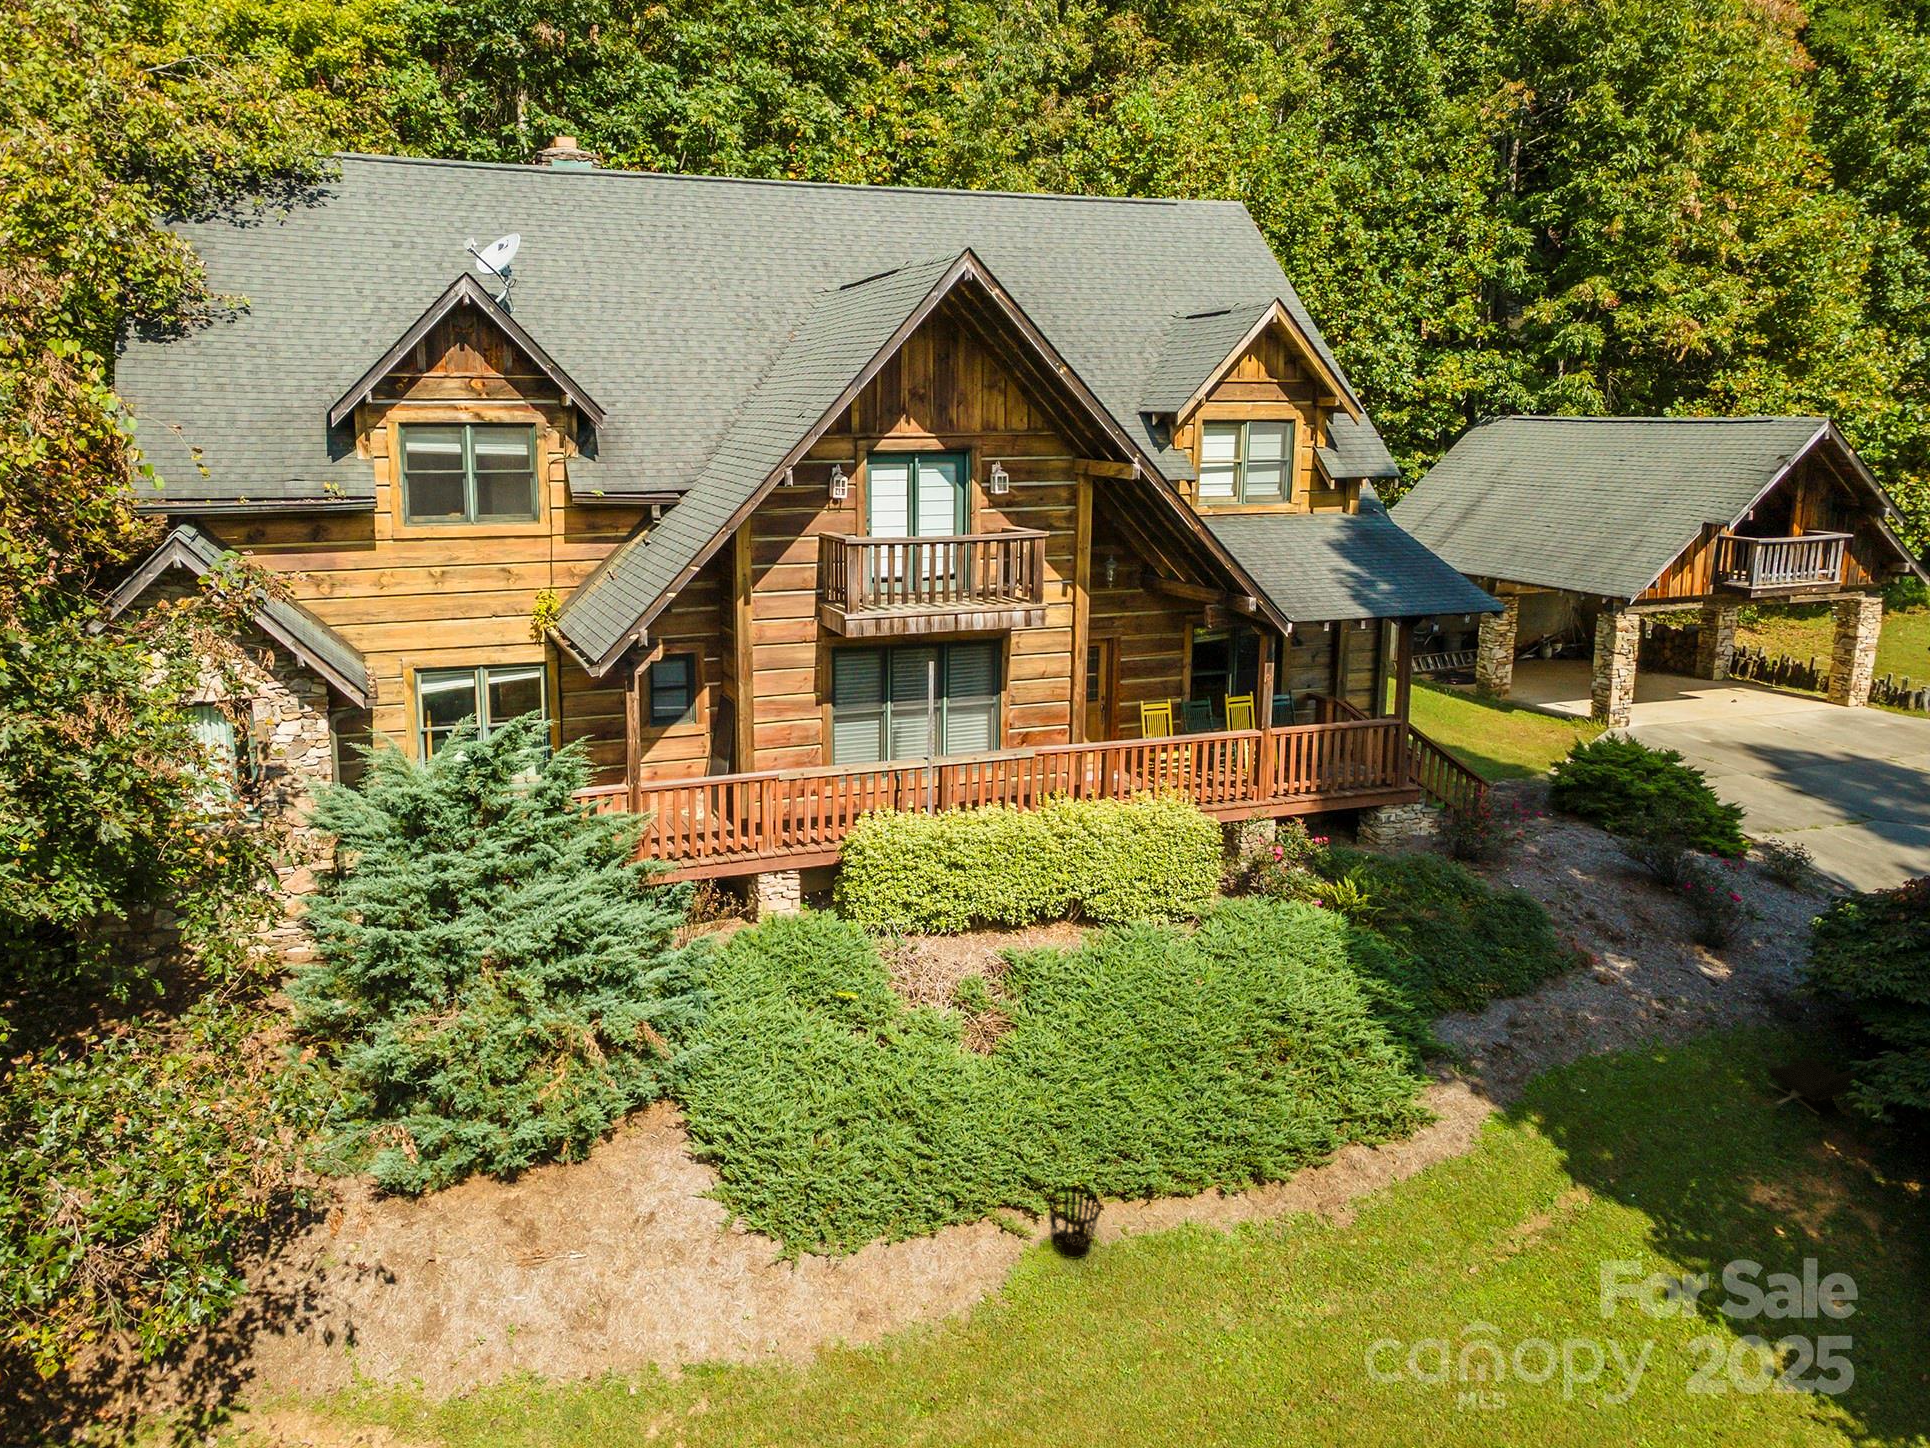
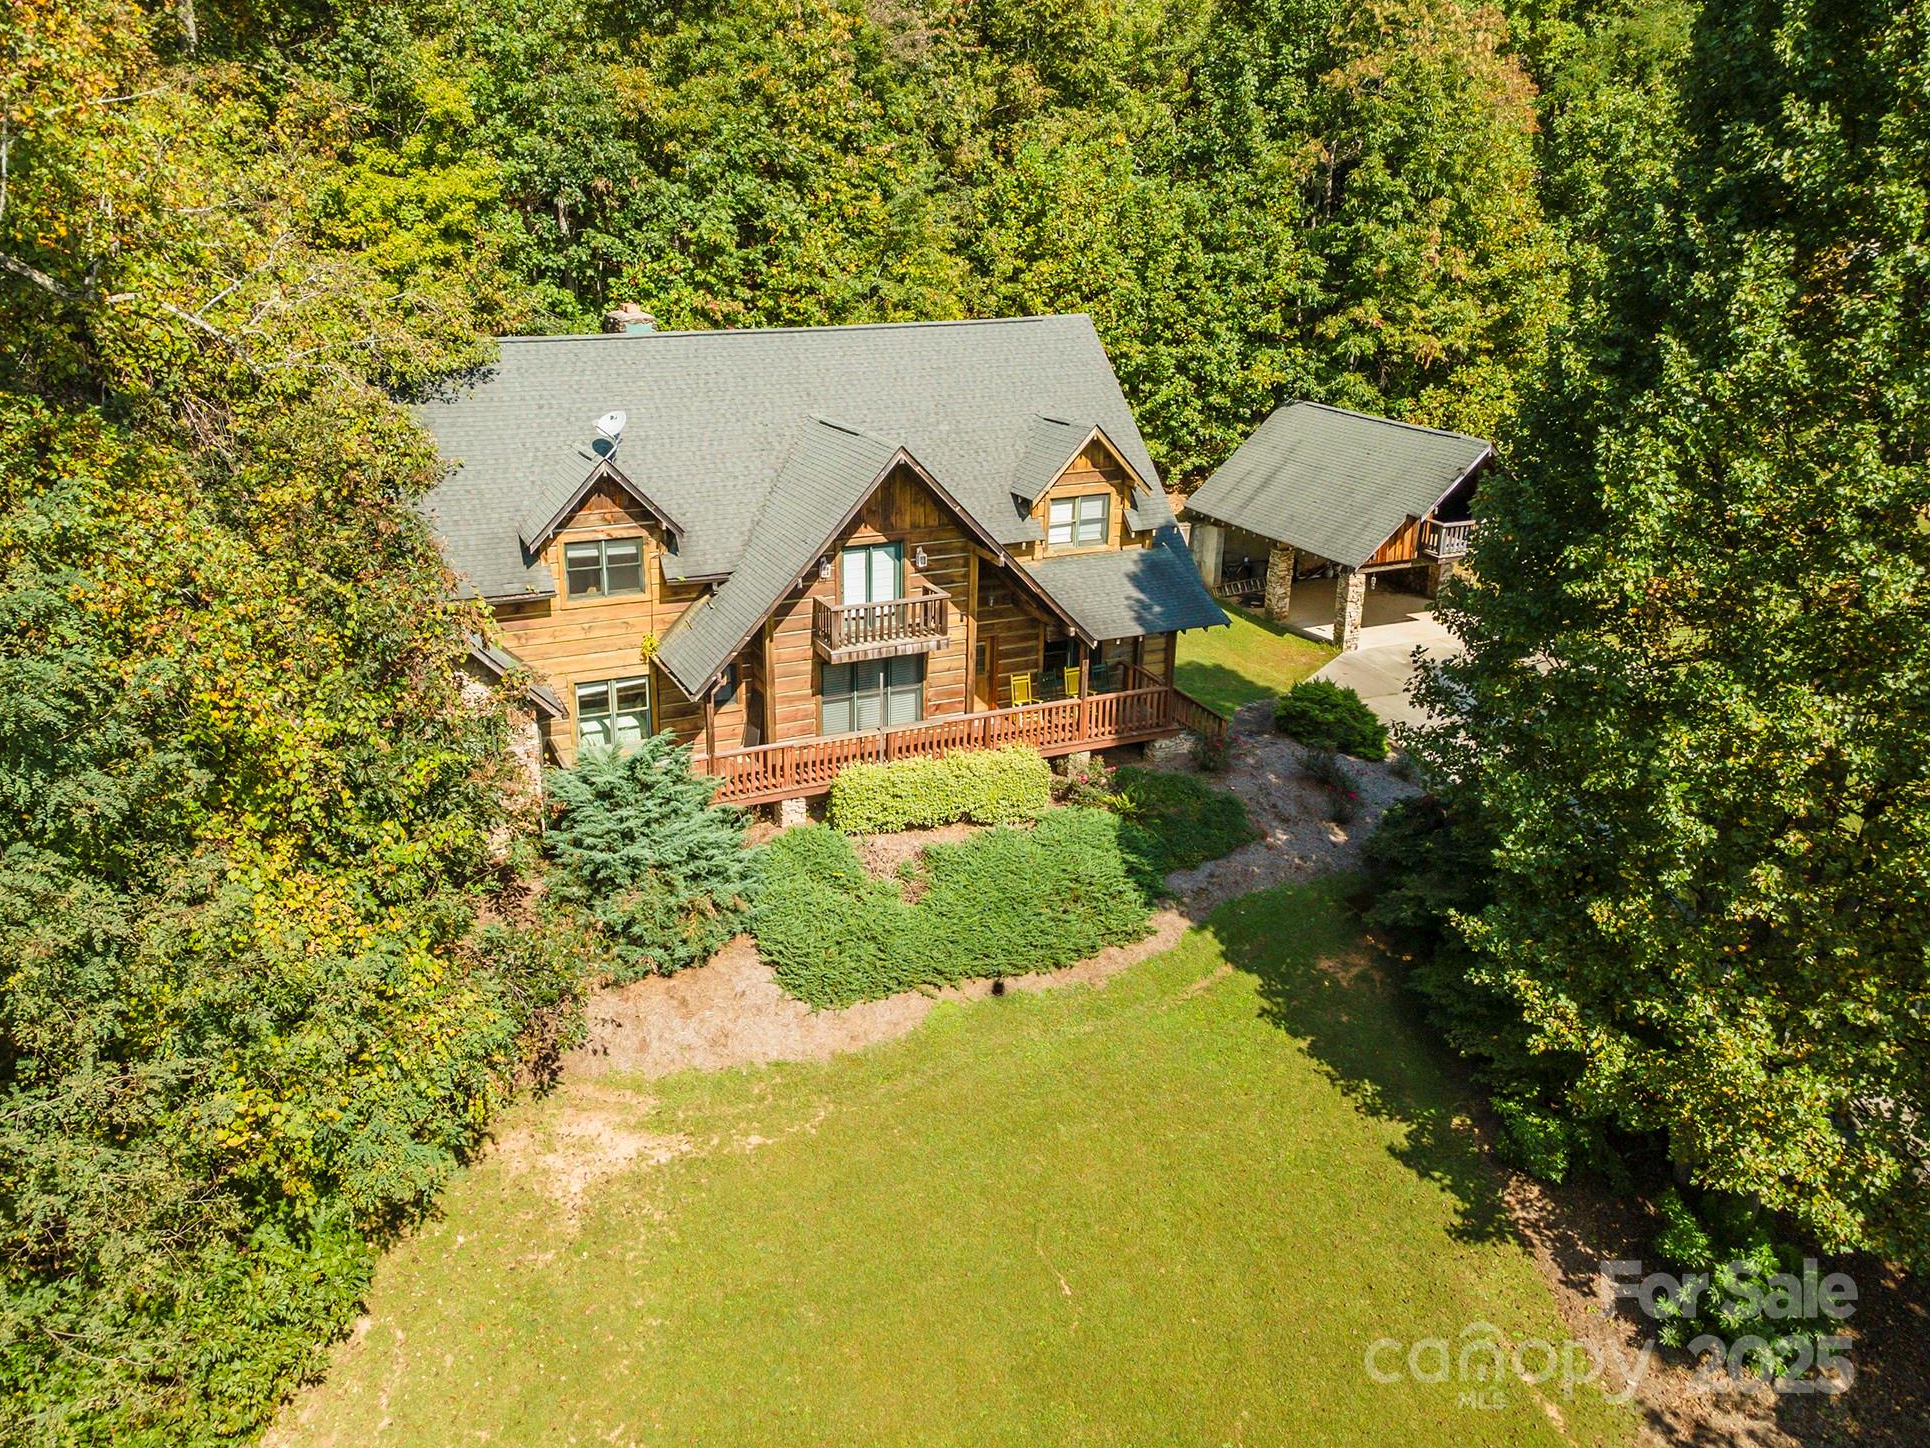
decorative plant: none [1121,1170,1191,1237] -> present [992,977,1017,995]
basket: present [1048,1186,1100,1259] -> none [945,972,971,1007]

